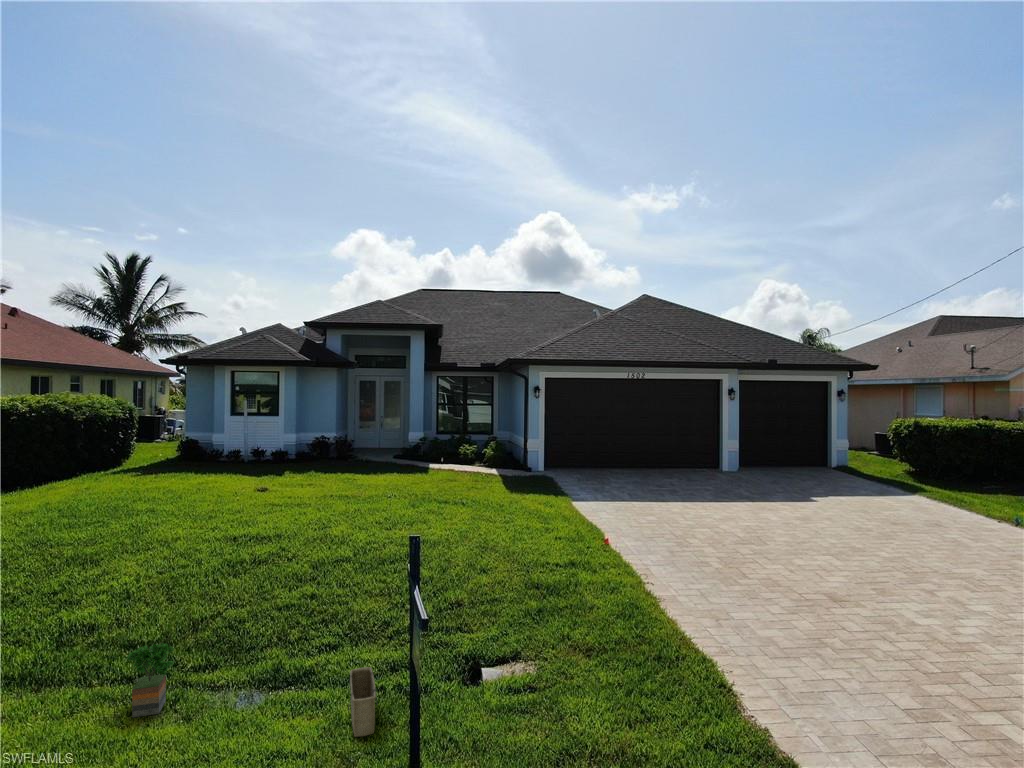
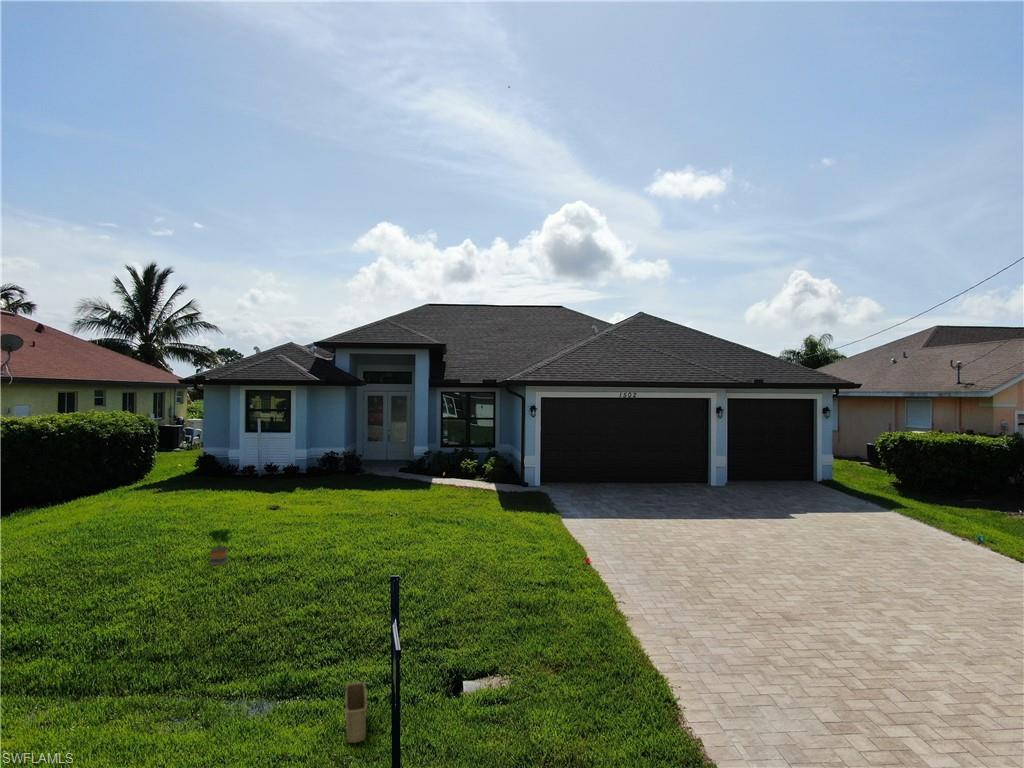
potted tree: present [128,643,174,717] -> present [208,529,231,566]

